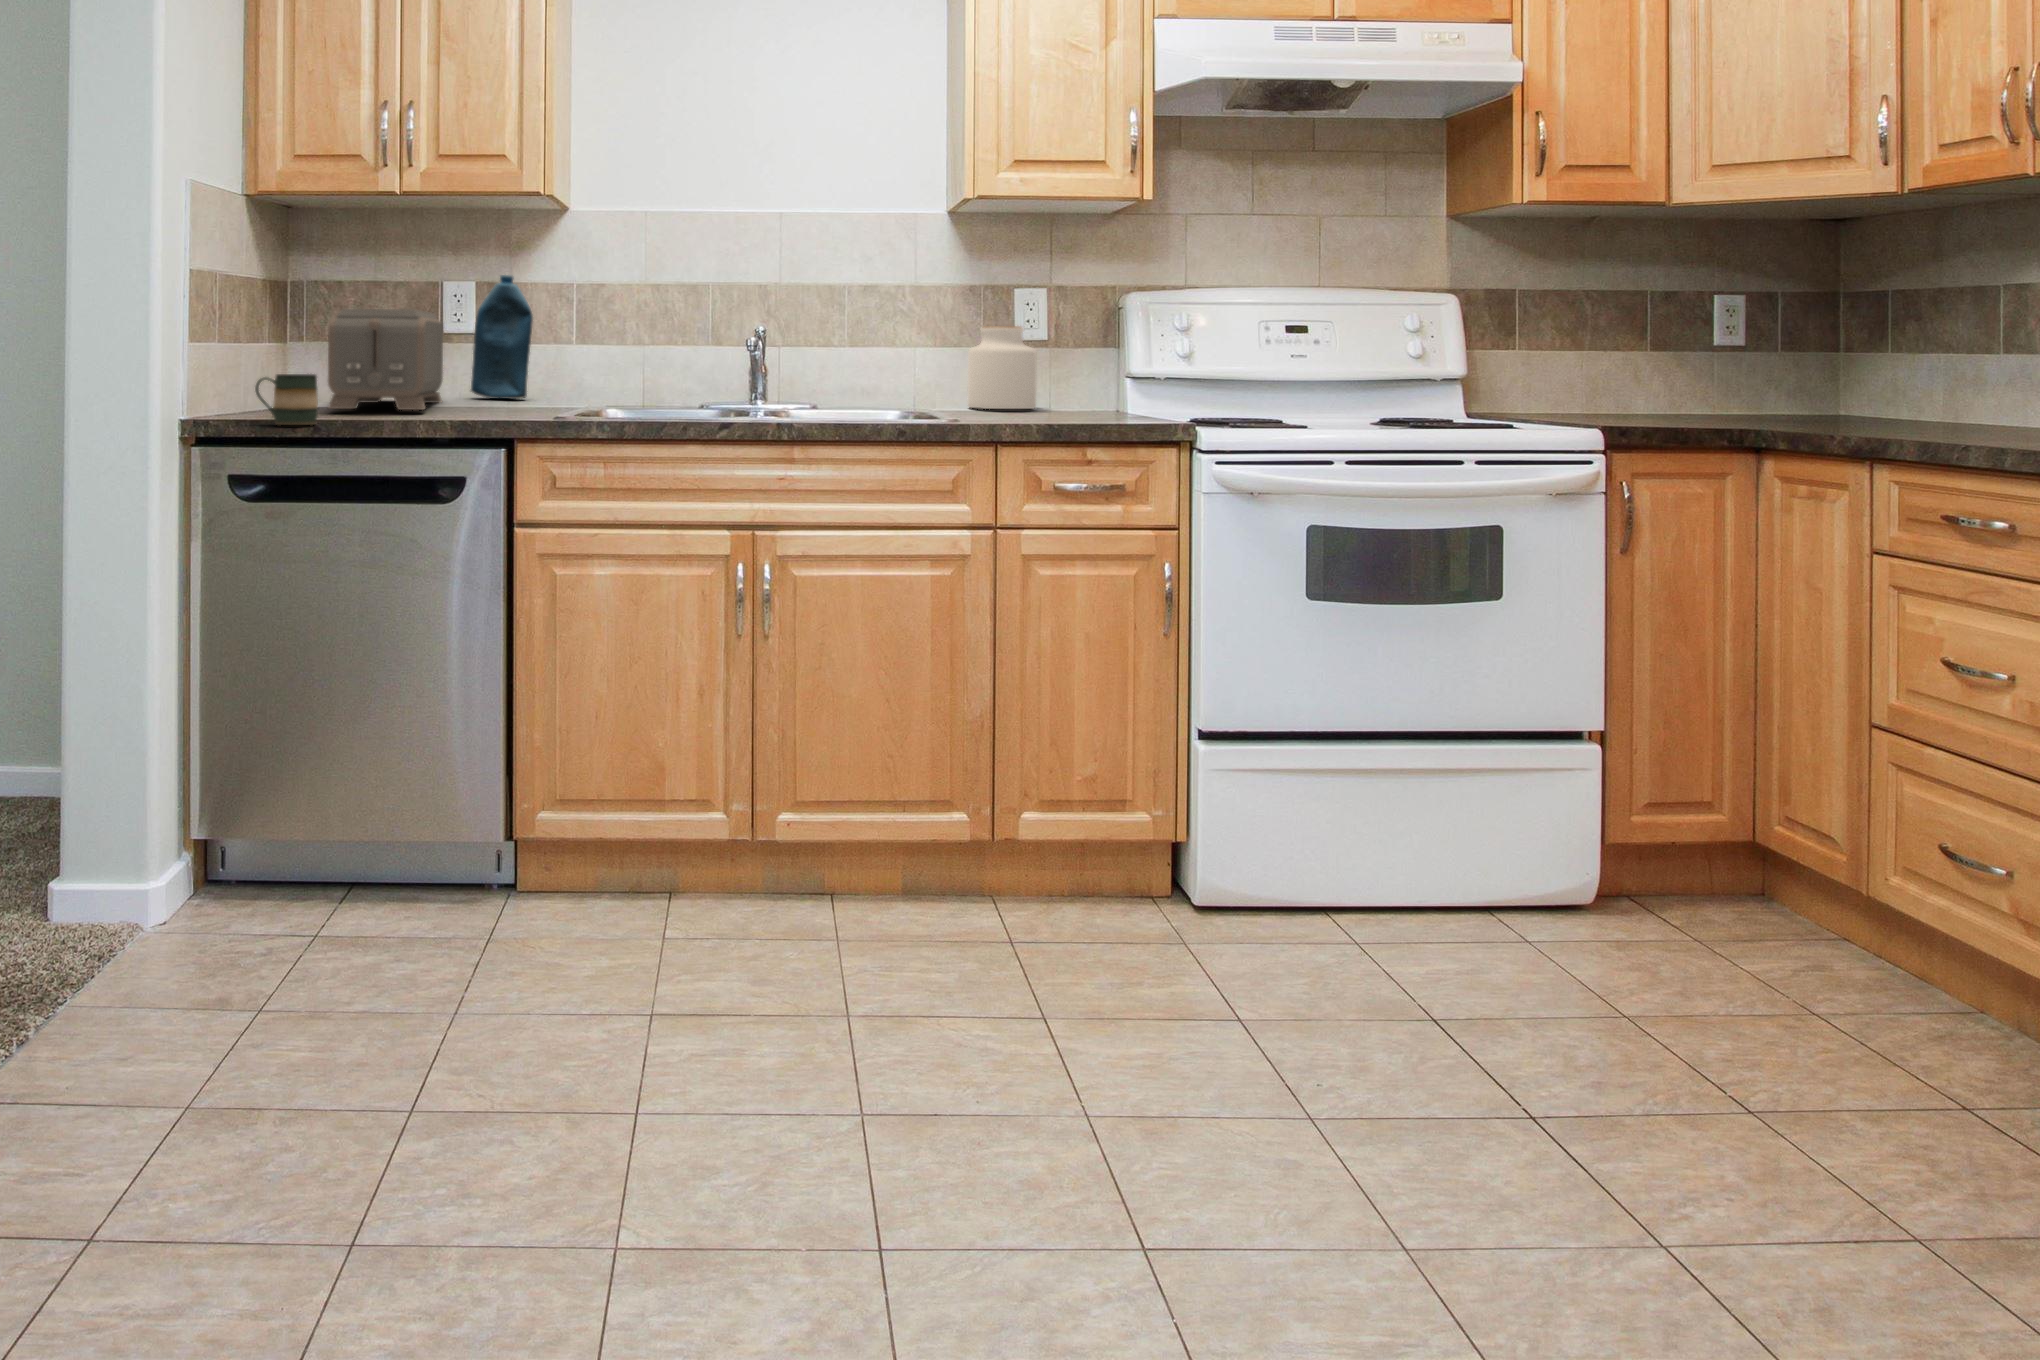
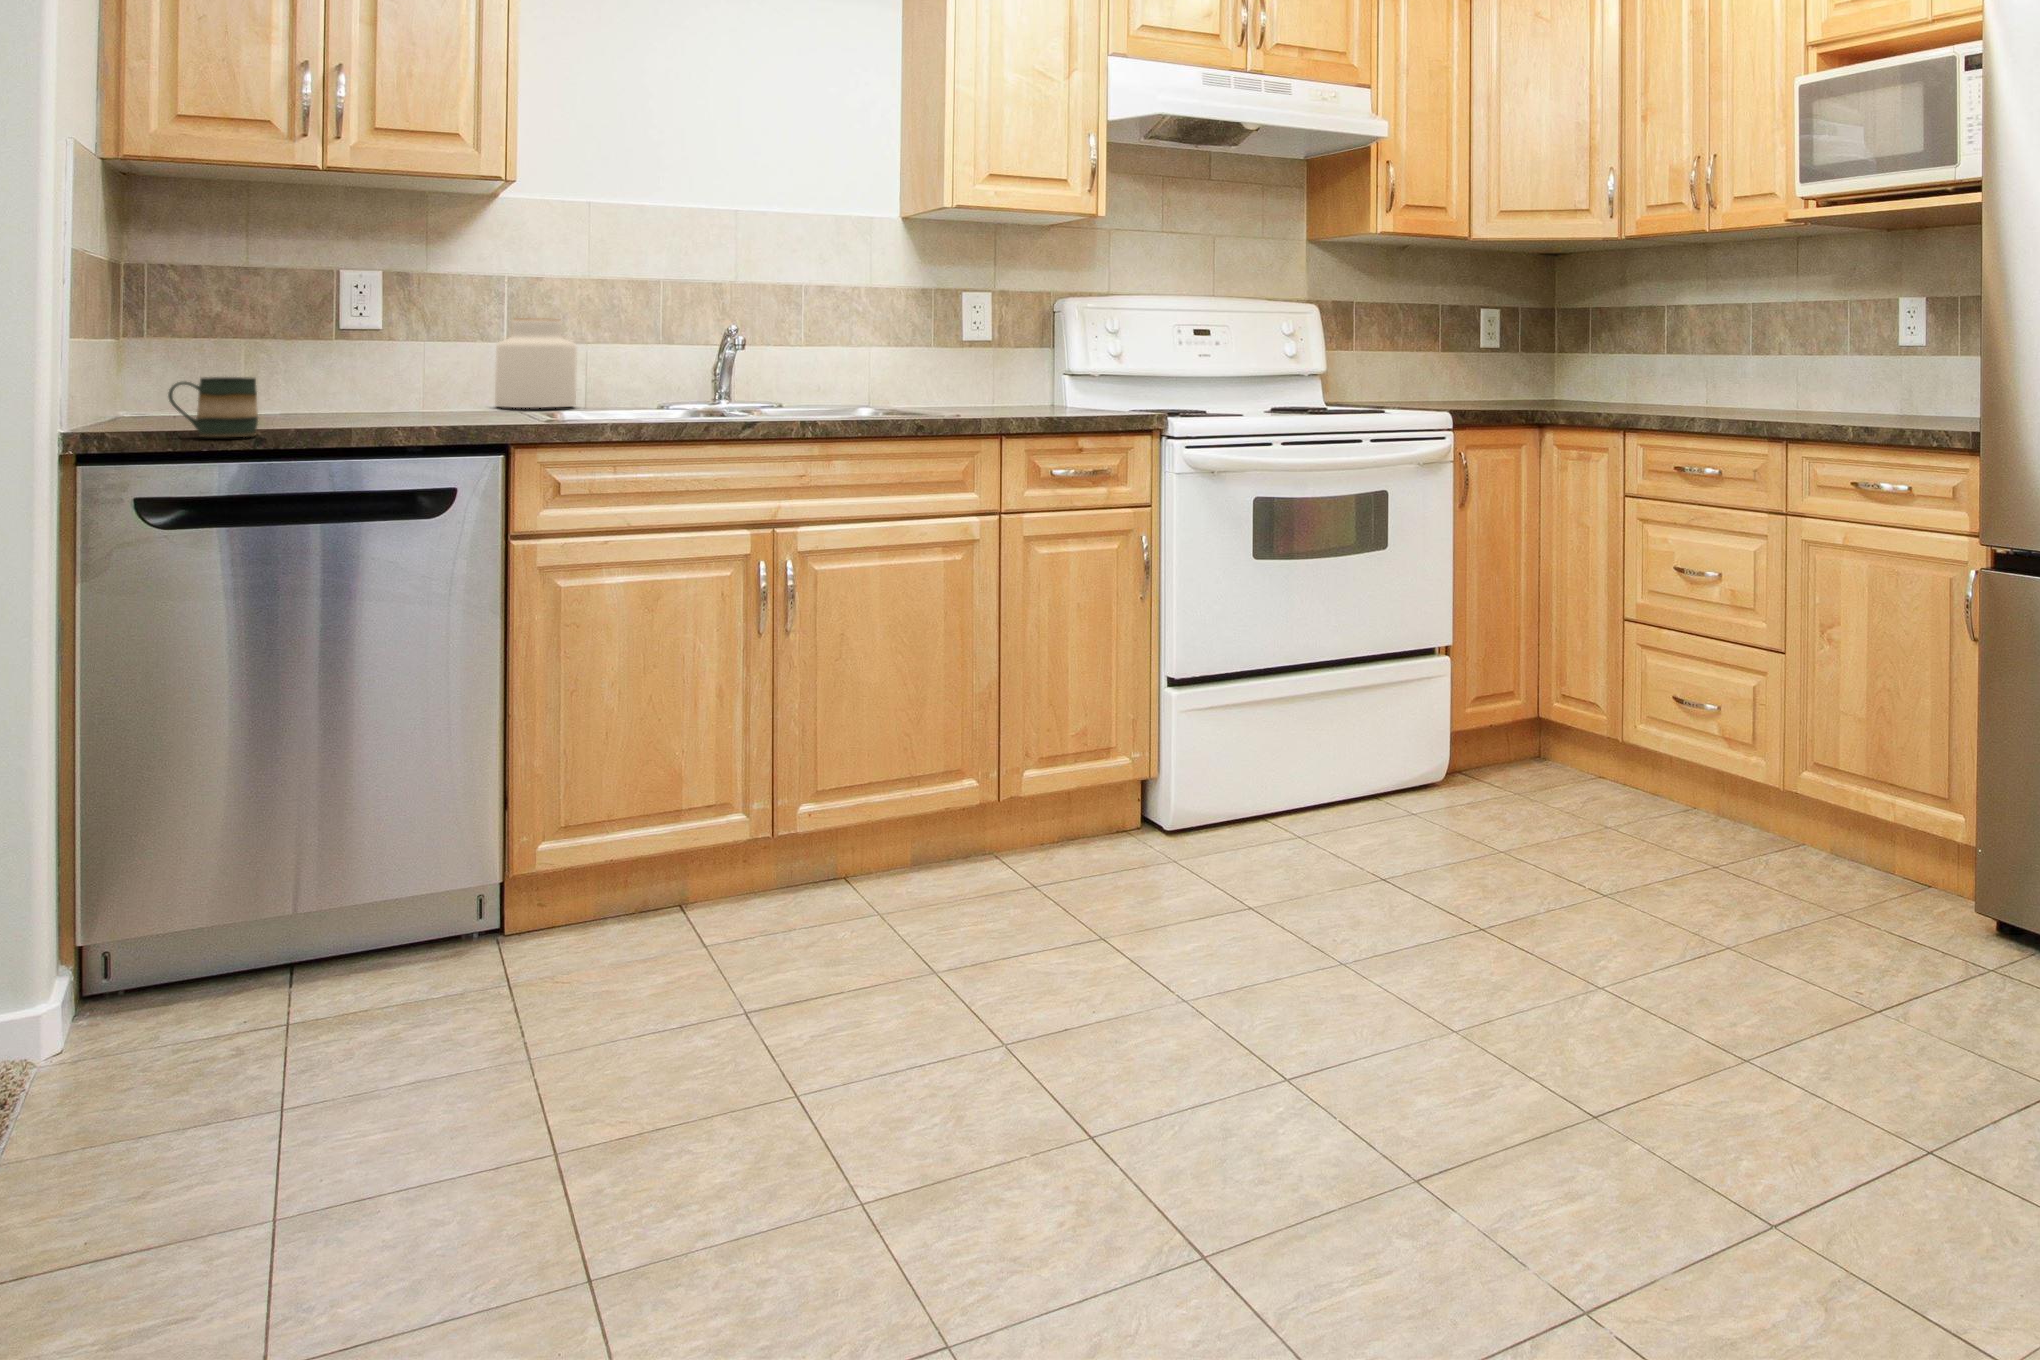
bottle: present [471,275,533,399] -> none [382,266,465,403]
toaster: present [328,309,443,410] -> none [237,301,369,418]
jar: present [968,326,1036,409] -> present [495,318,577,408]

